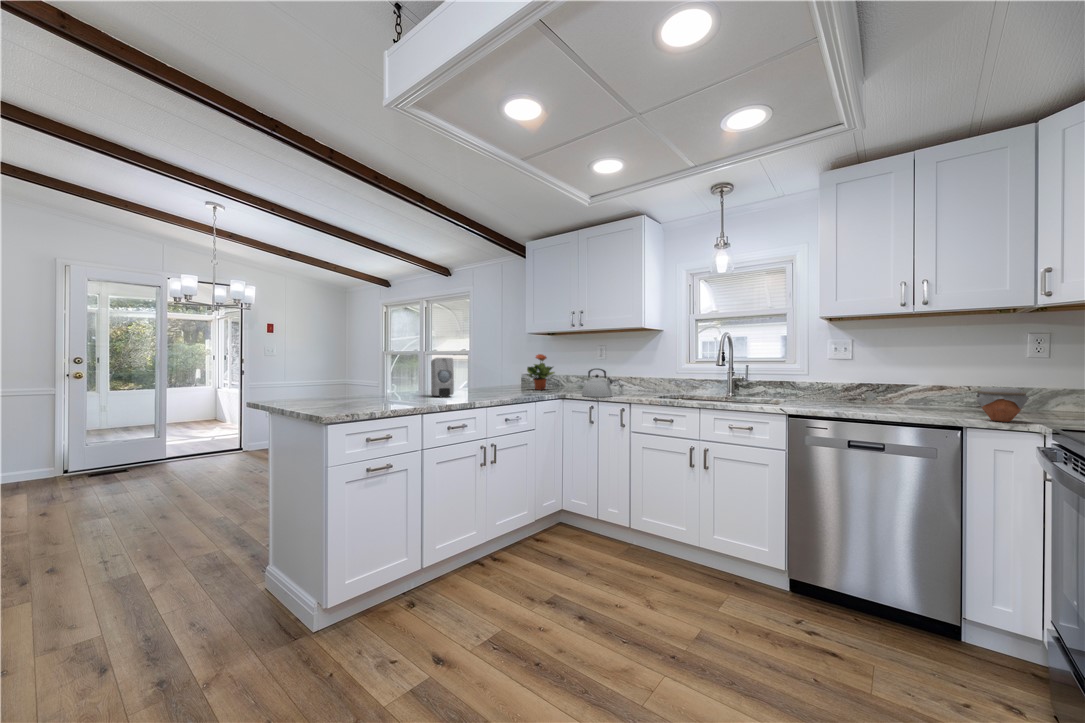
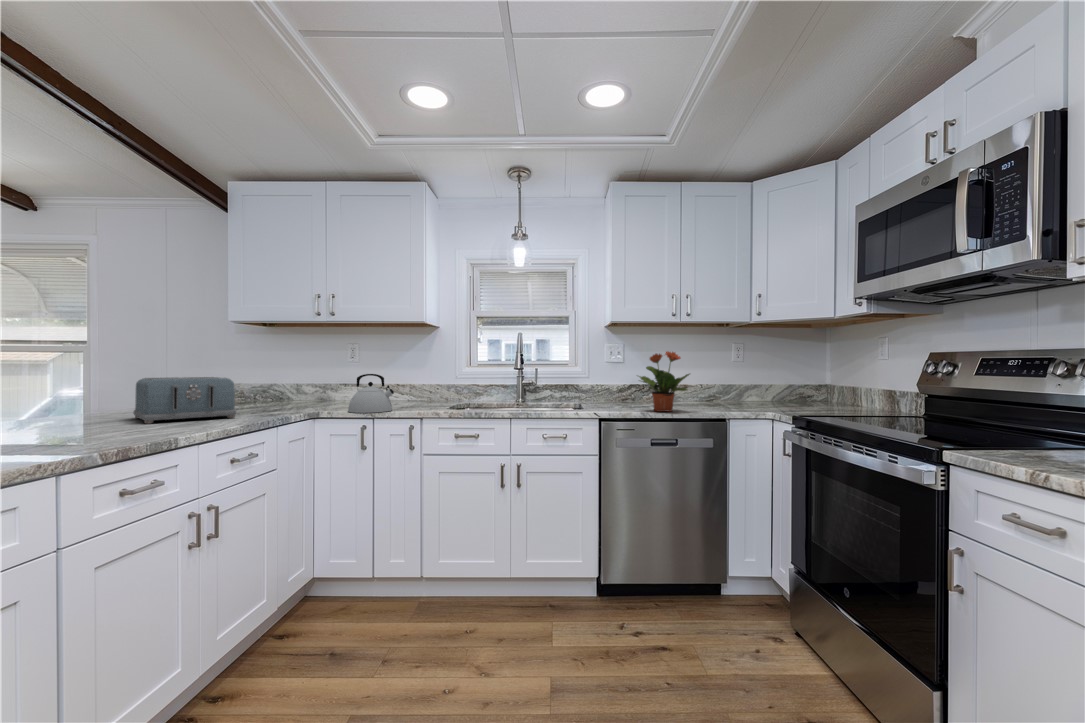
potted plant: present [527,354,554,390] -> present [639,351,690,412]
soap dispenser: present [431,358,454,397] -> none [44,357,112,434]
toaster: none [471,369,515,395] -> present [133,377,236,424]
jar: present [976,387,1029,422] -> none [730,384,760,412]

